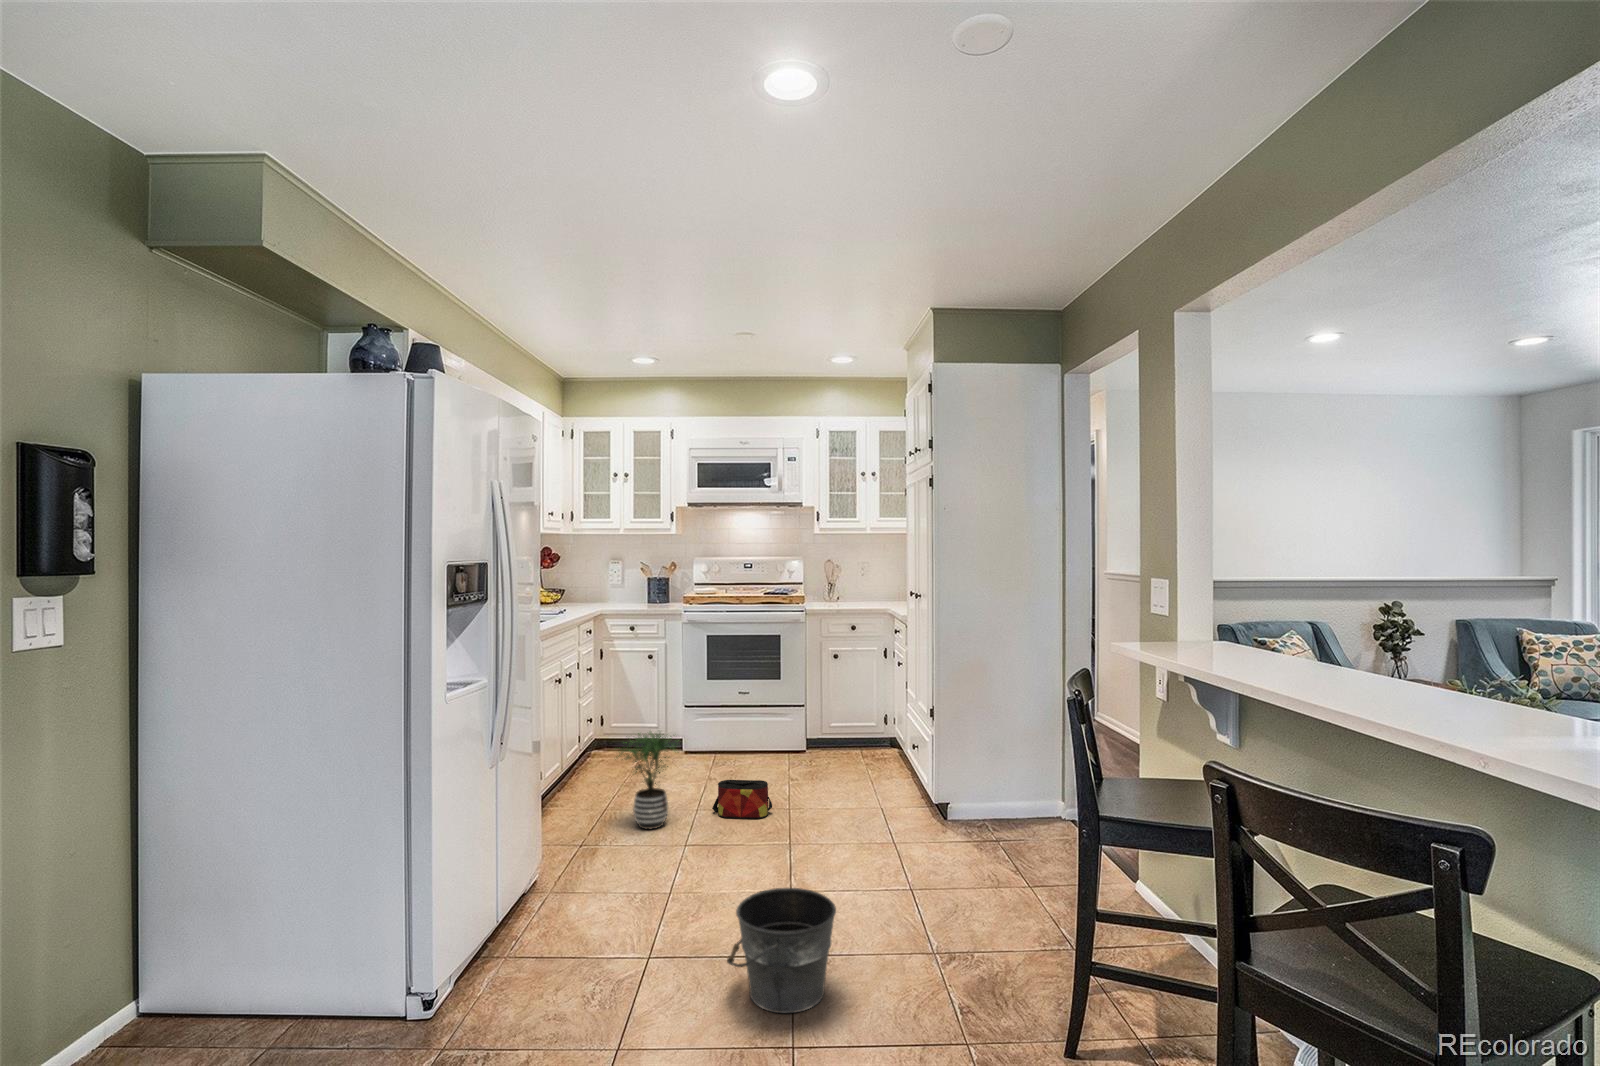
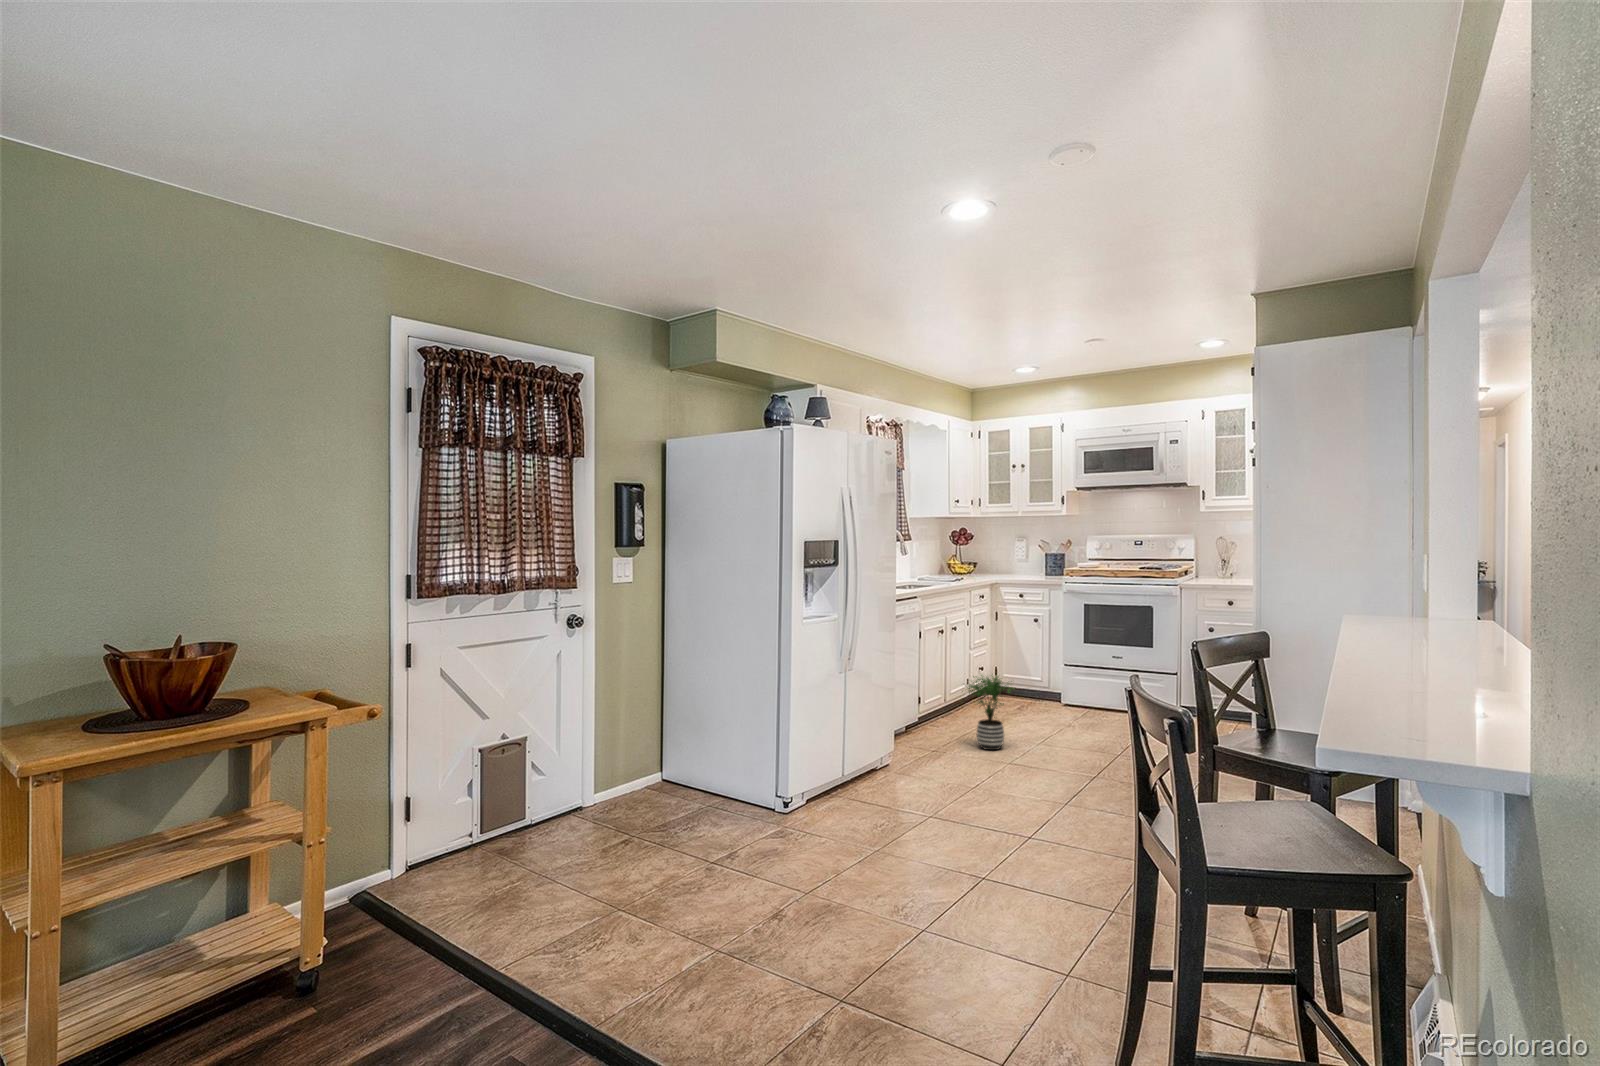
bag: present [712,780,772,819] -> none [1044,723,1094,759]
bucket: present [727,888,836,1013] -> none [950,782,1029,863]

